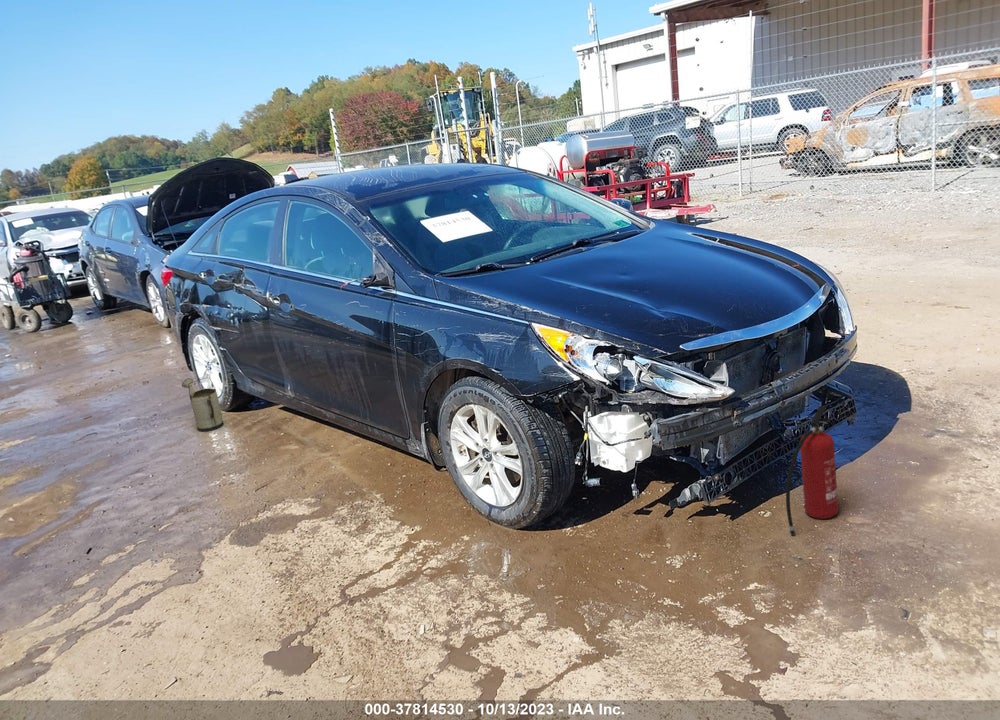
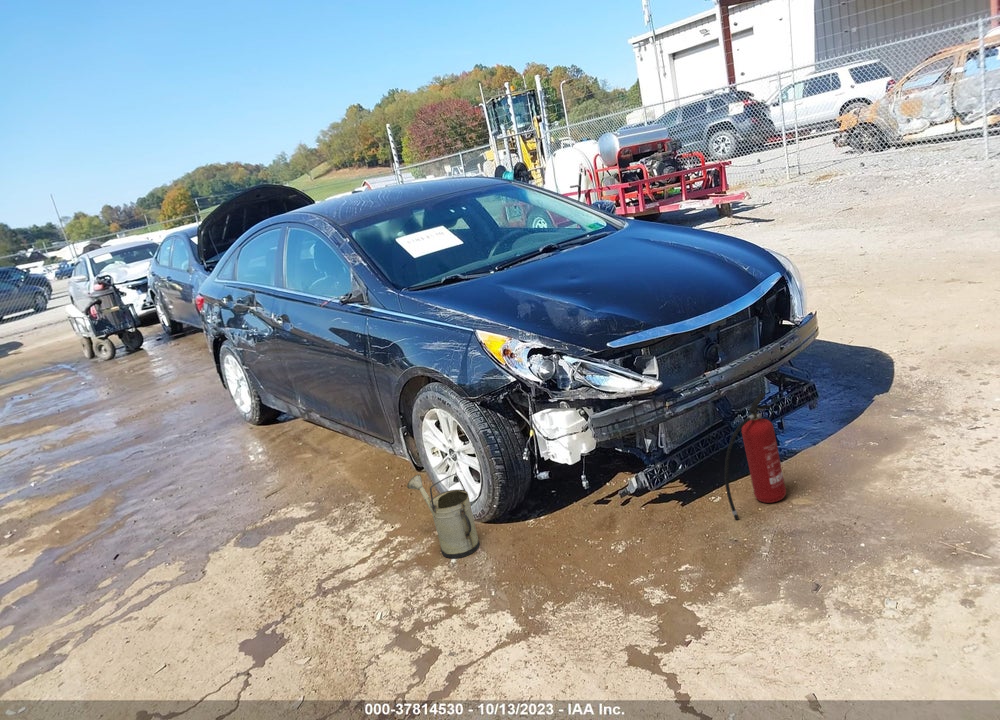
watering can: present [182,378,224,432] -> present [407,474,479,558]

